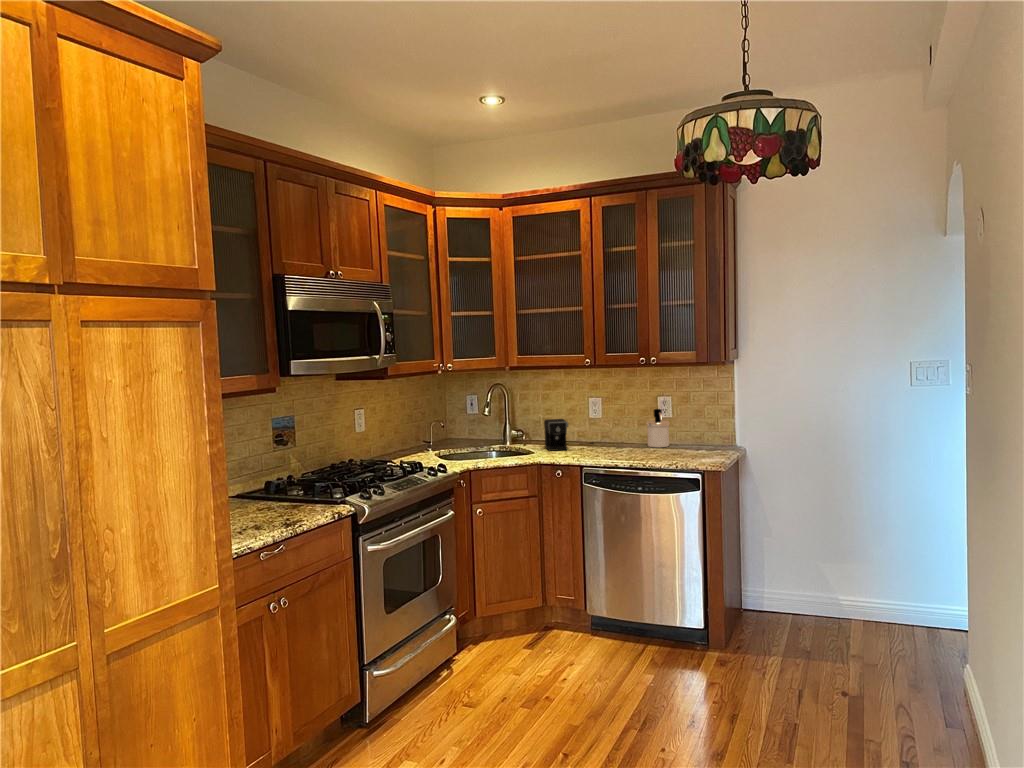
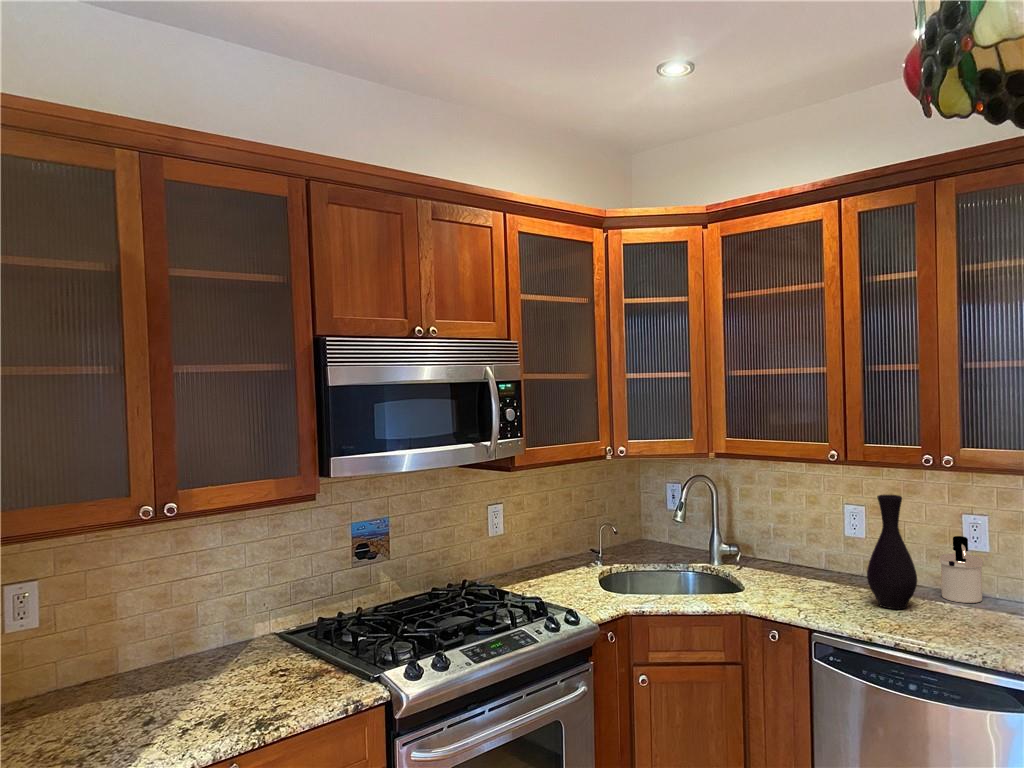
vase: none [609,384,637,453] -> present [867,495,917,609]
coffee maker: present [544,419,593,451] -> none [765,536,848,590]

